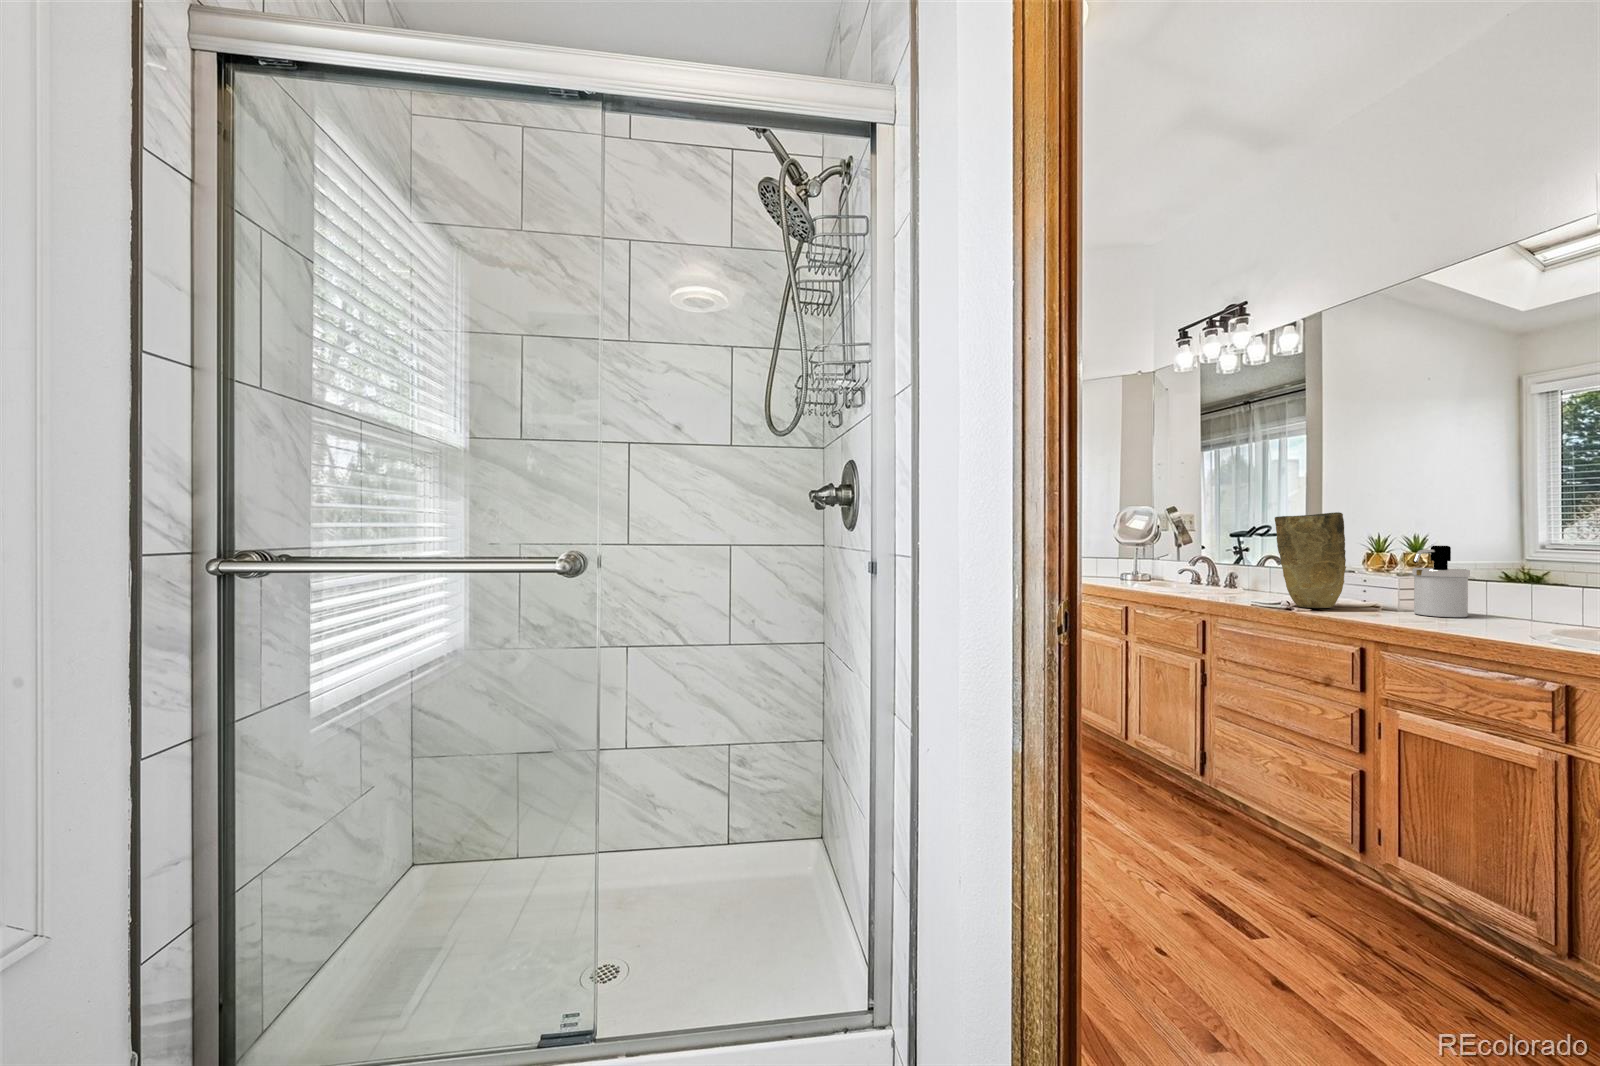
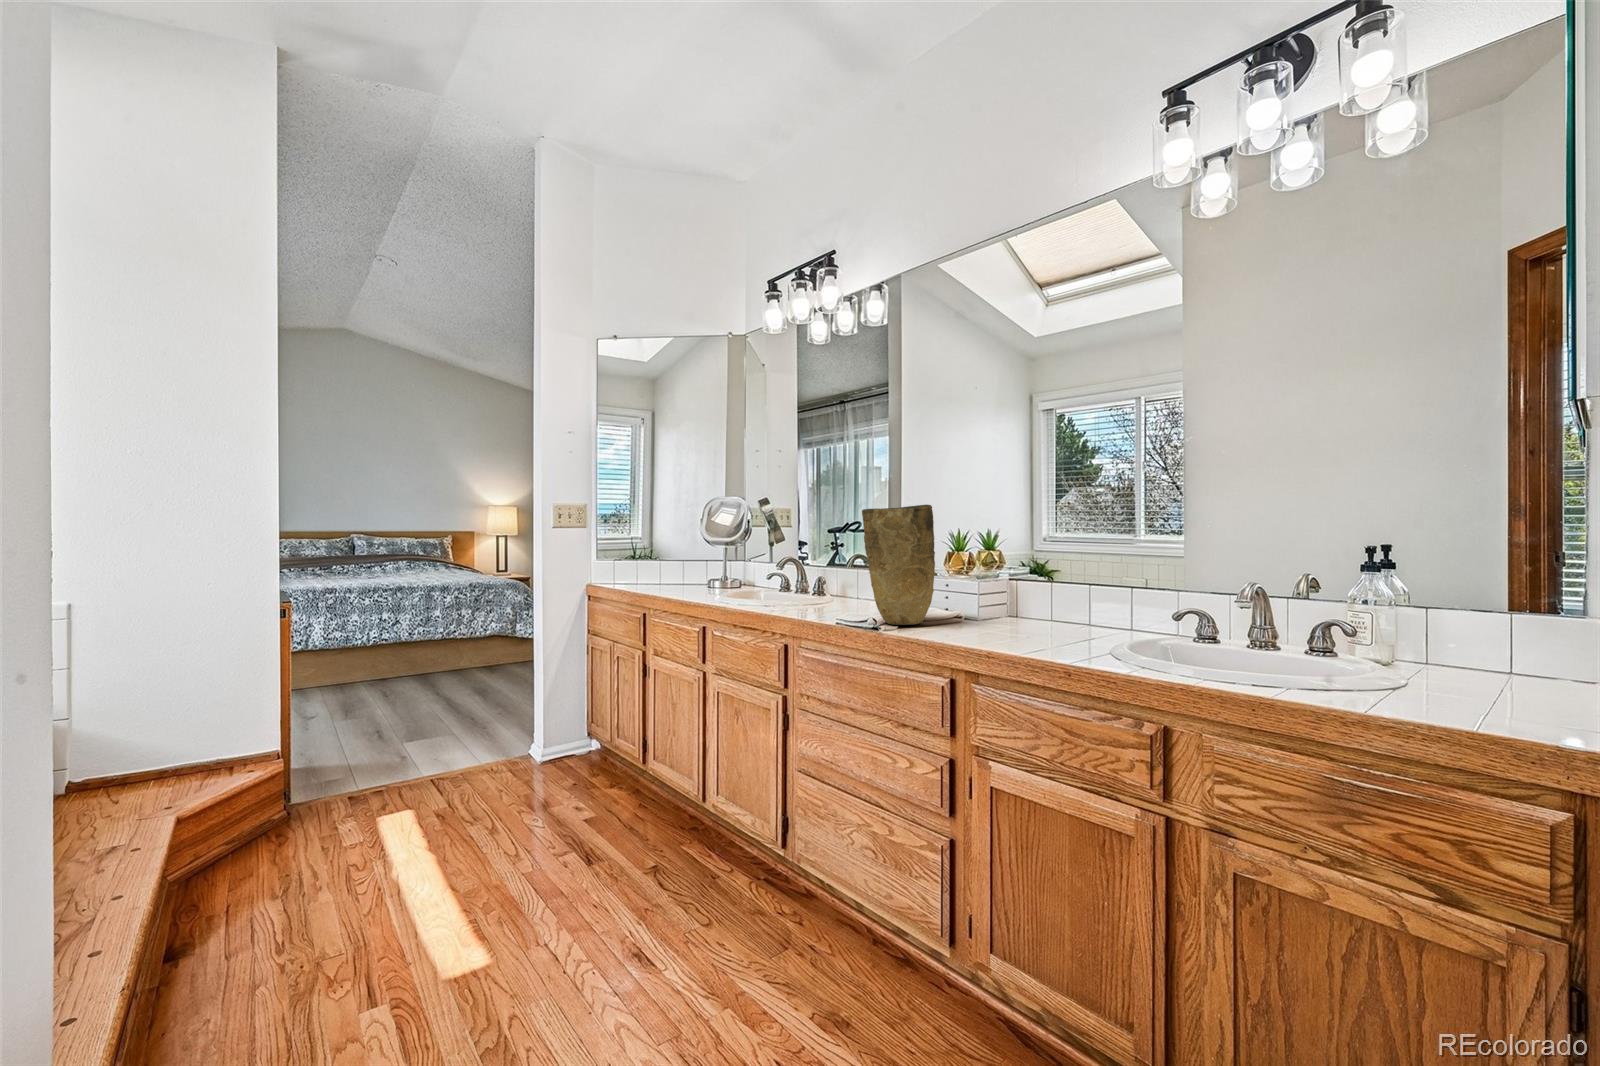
soap dispenser: present [1412,546,1470,617] -> none [999,545,1052,631]

